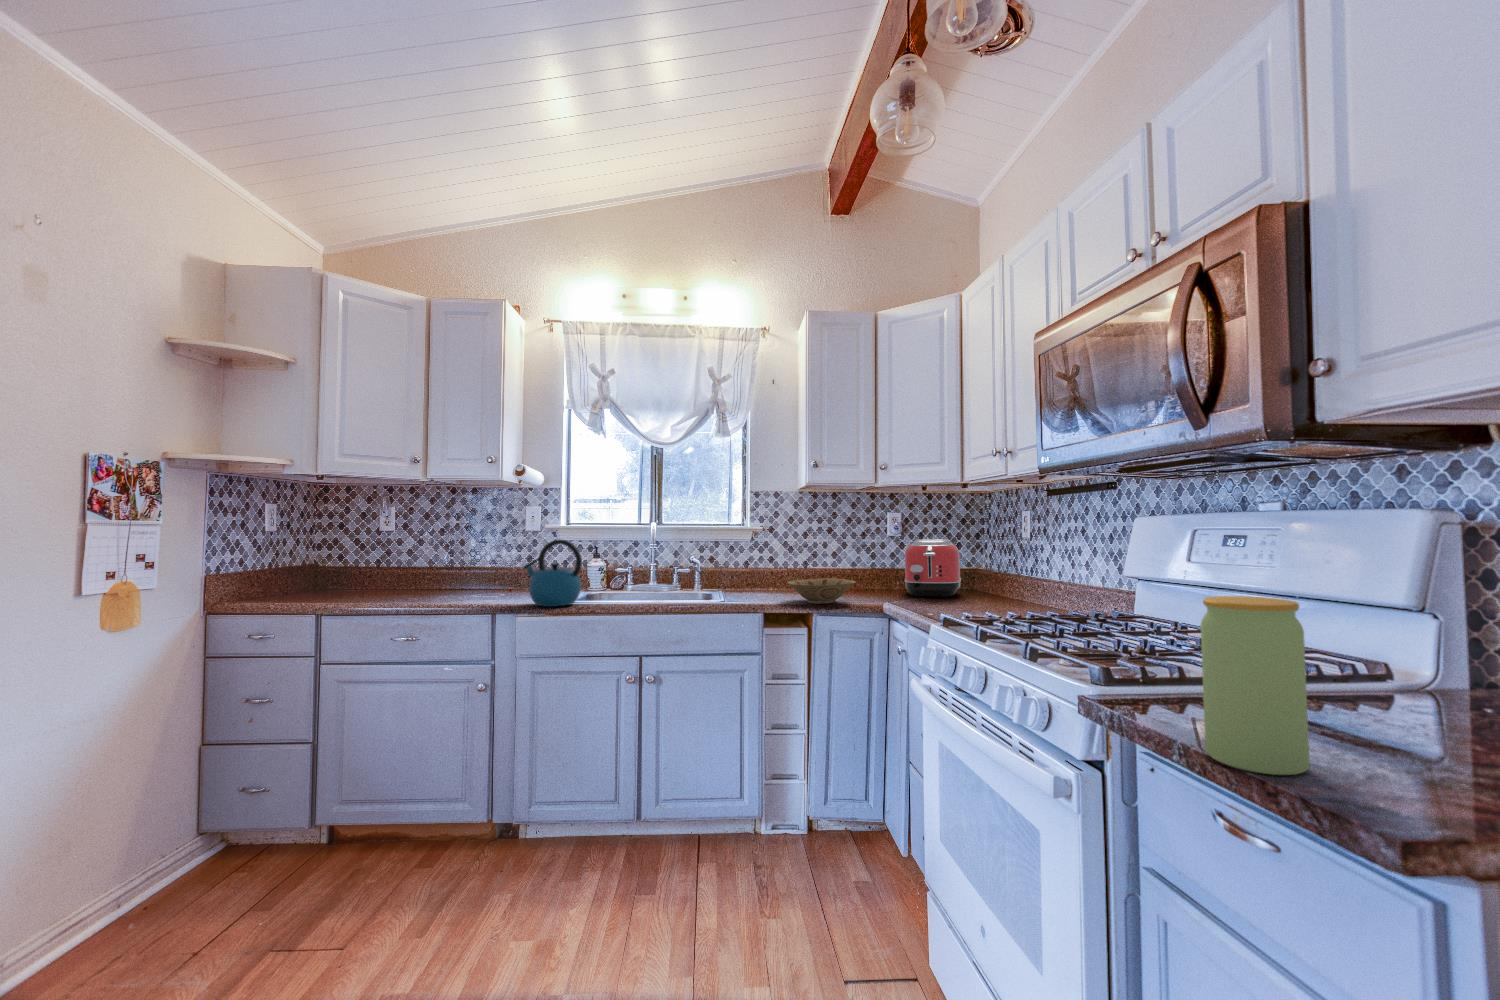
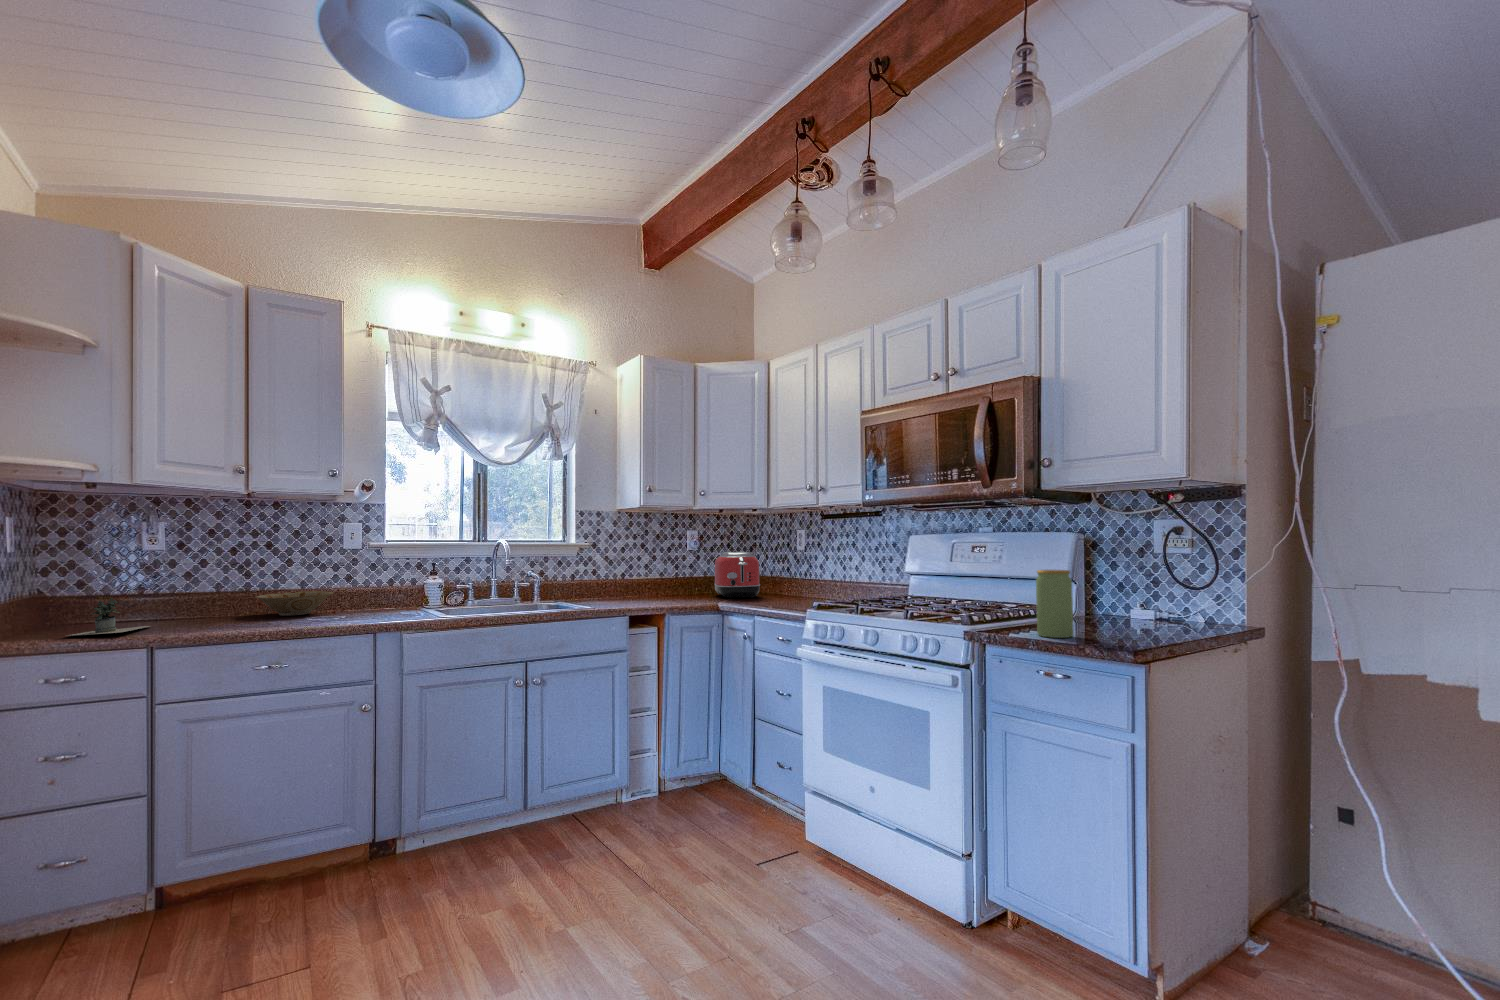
kettle: present [524,540,582,607] -> none [412,556,477,621]
potted plant: none [271,570,371,600] -> present [68,598,166,636]
bowl: present [787,578,856,604] -> present [255,591,334,616]

